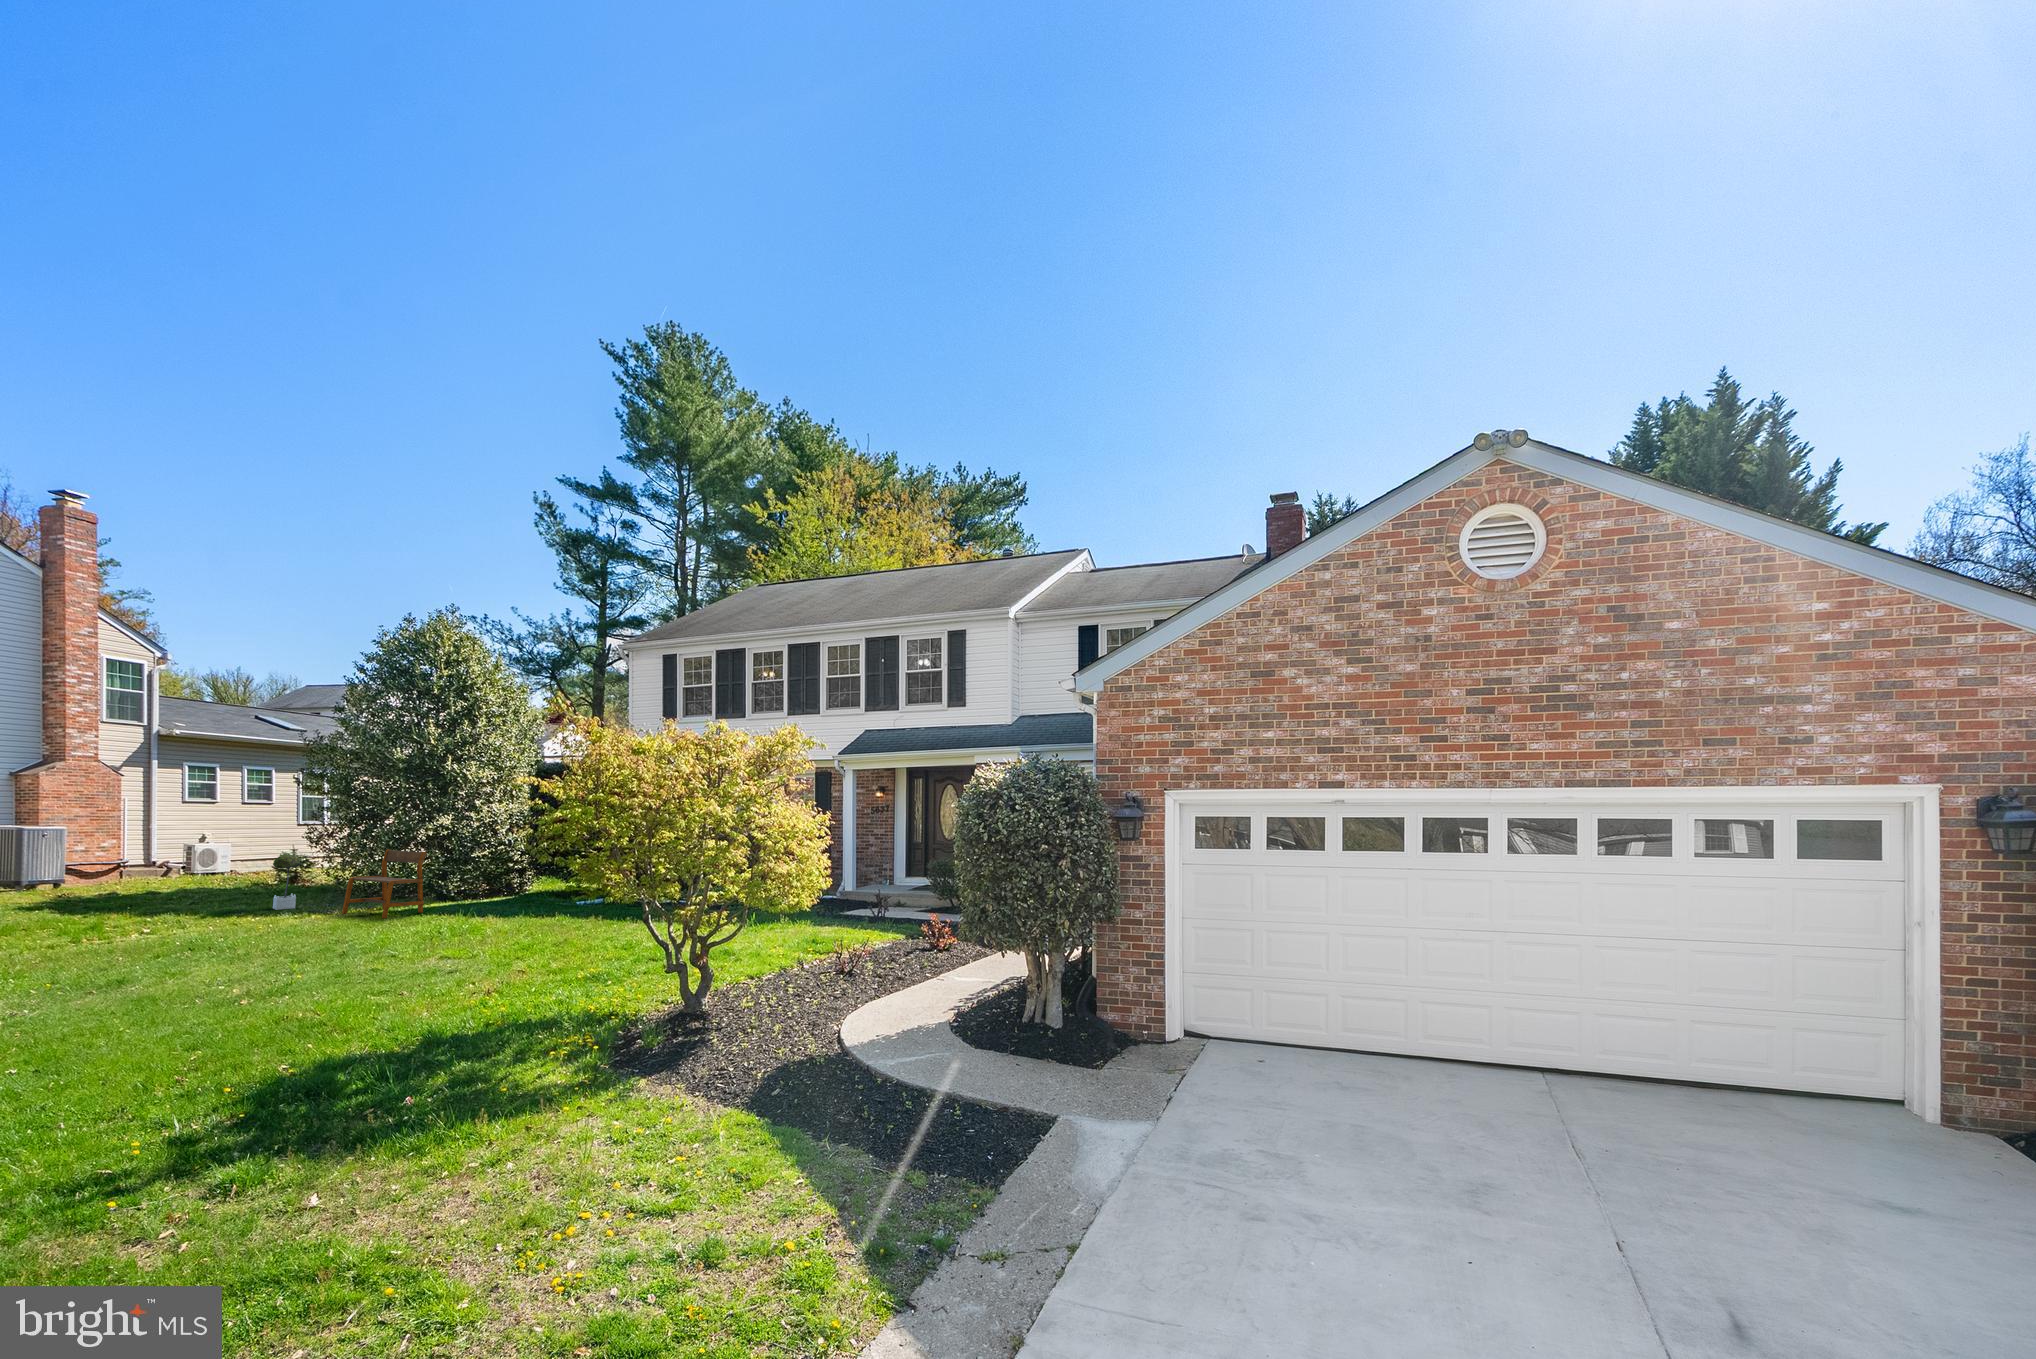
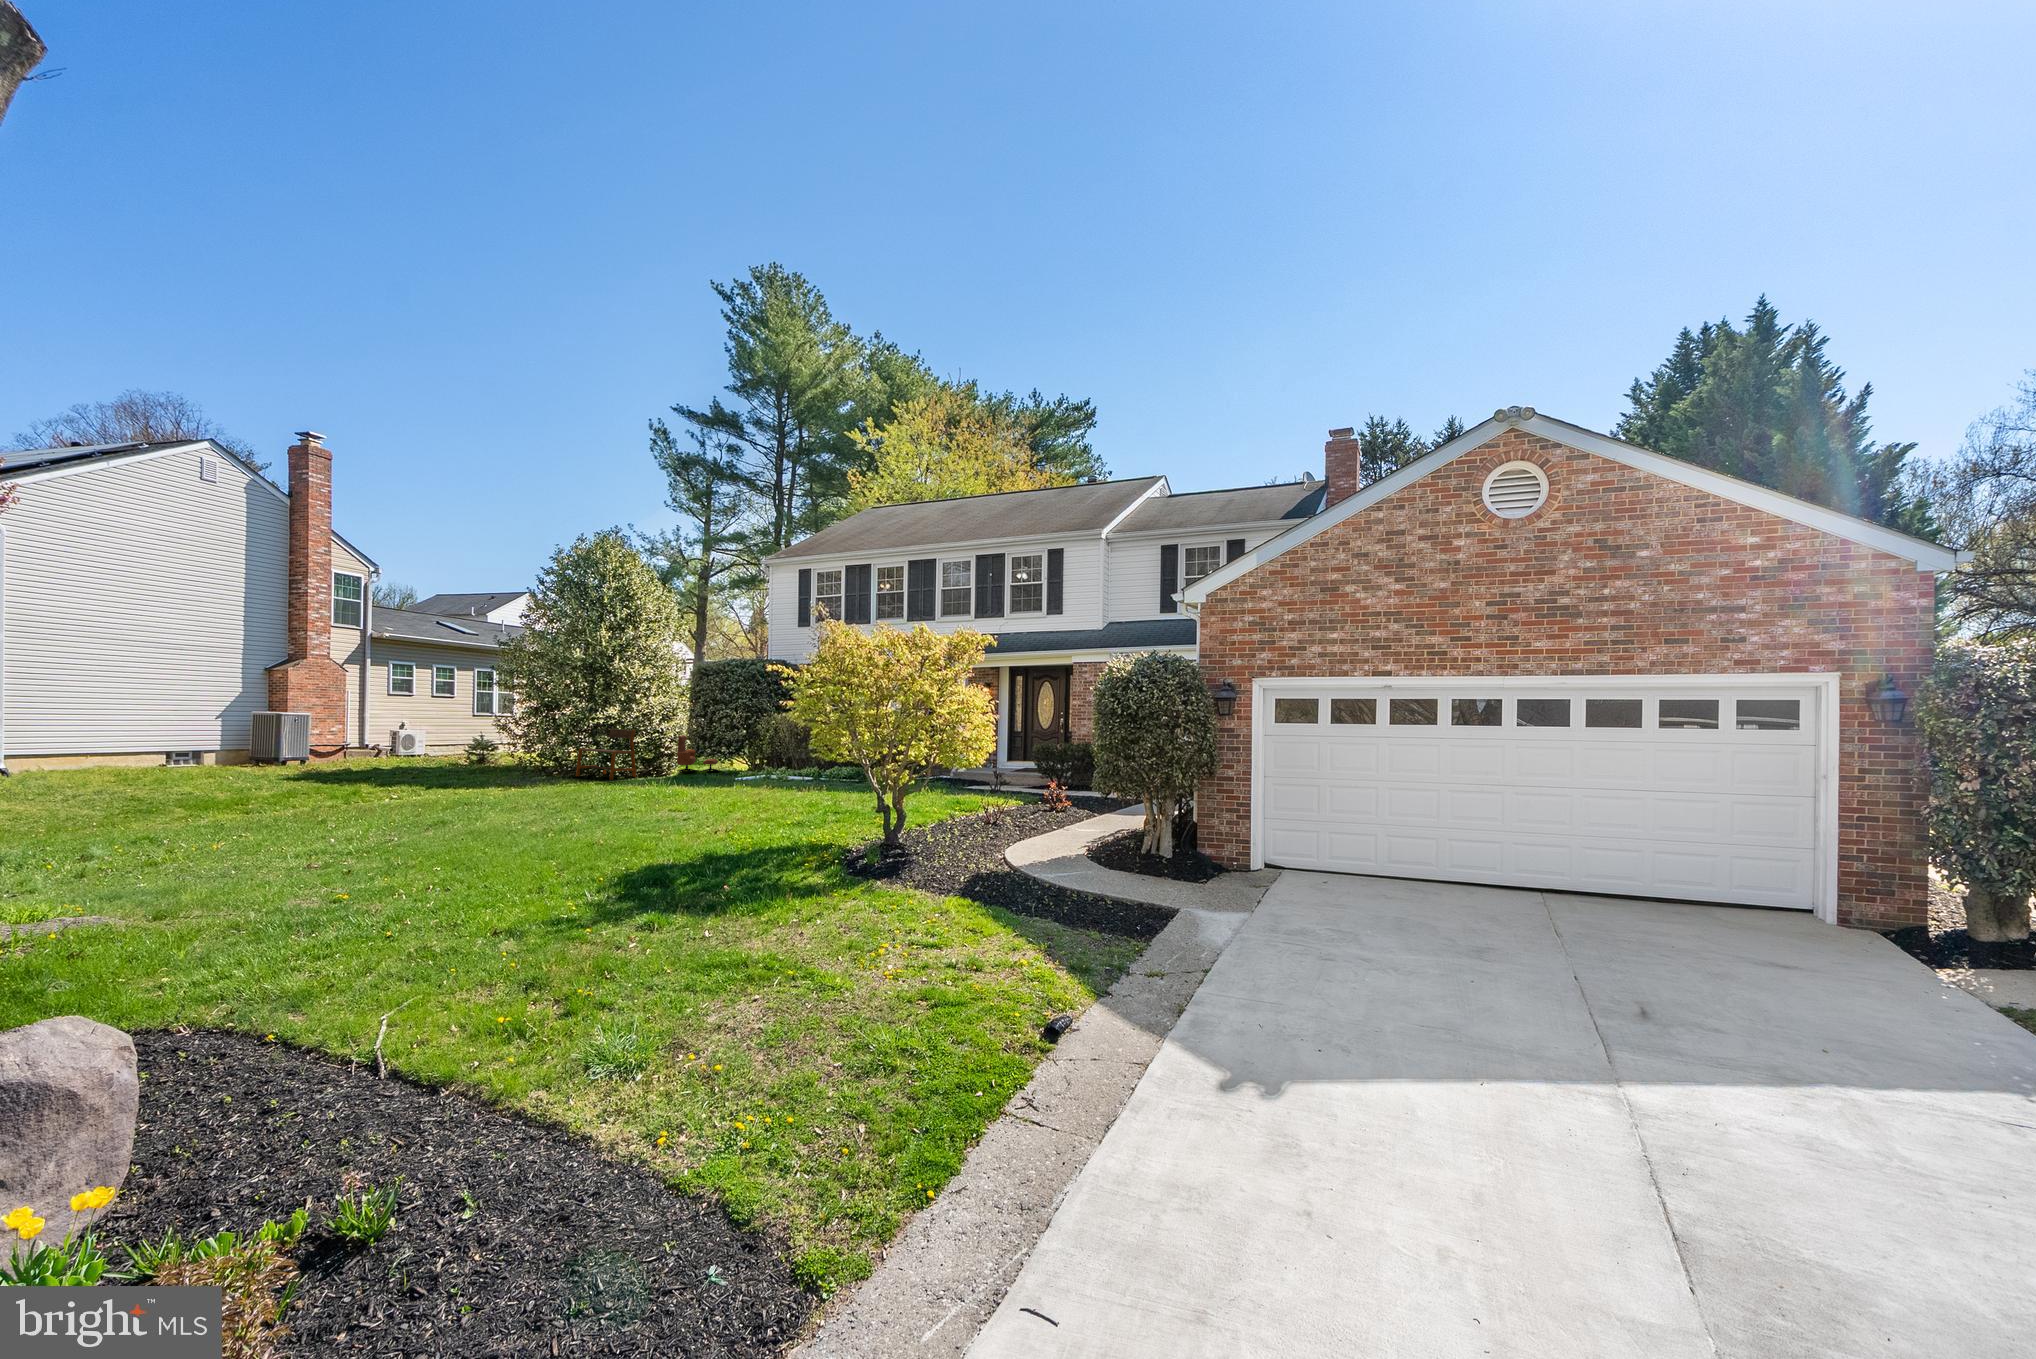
potted tree: present [273,854,302,910] -> none [517,730,538,773]
lounge chair: none [484,856,541,904] -> present [677,735,720,772]

